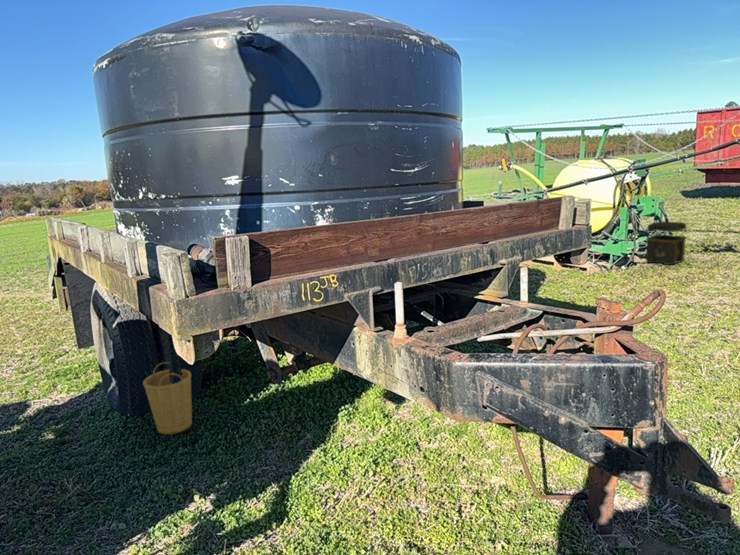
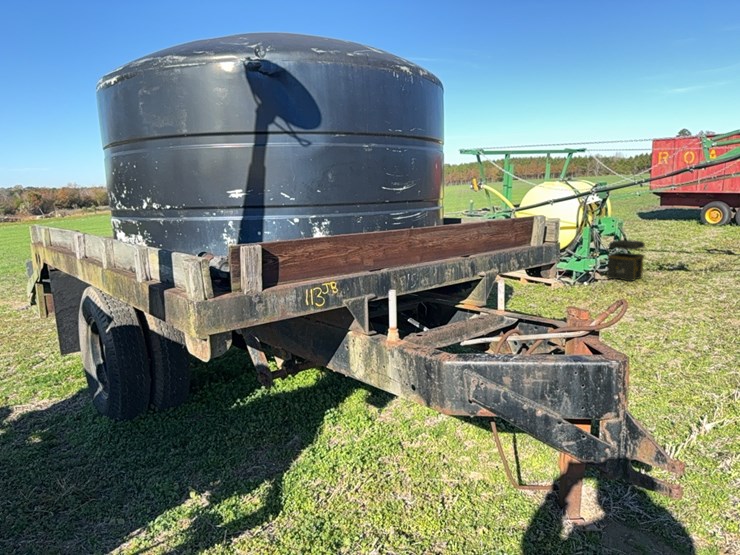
basket: present [143,362,192,434] -> none [133,367,180,437]

